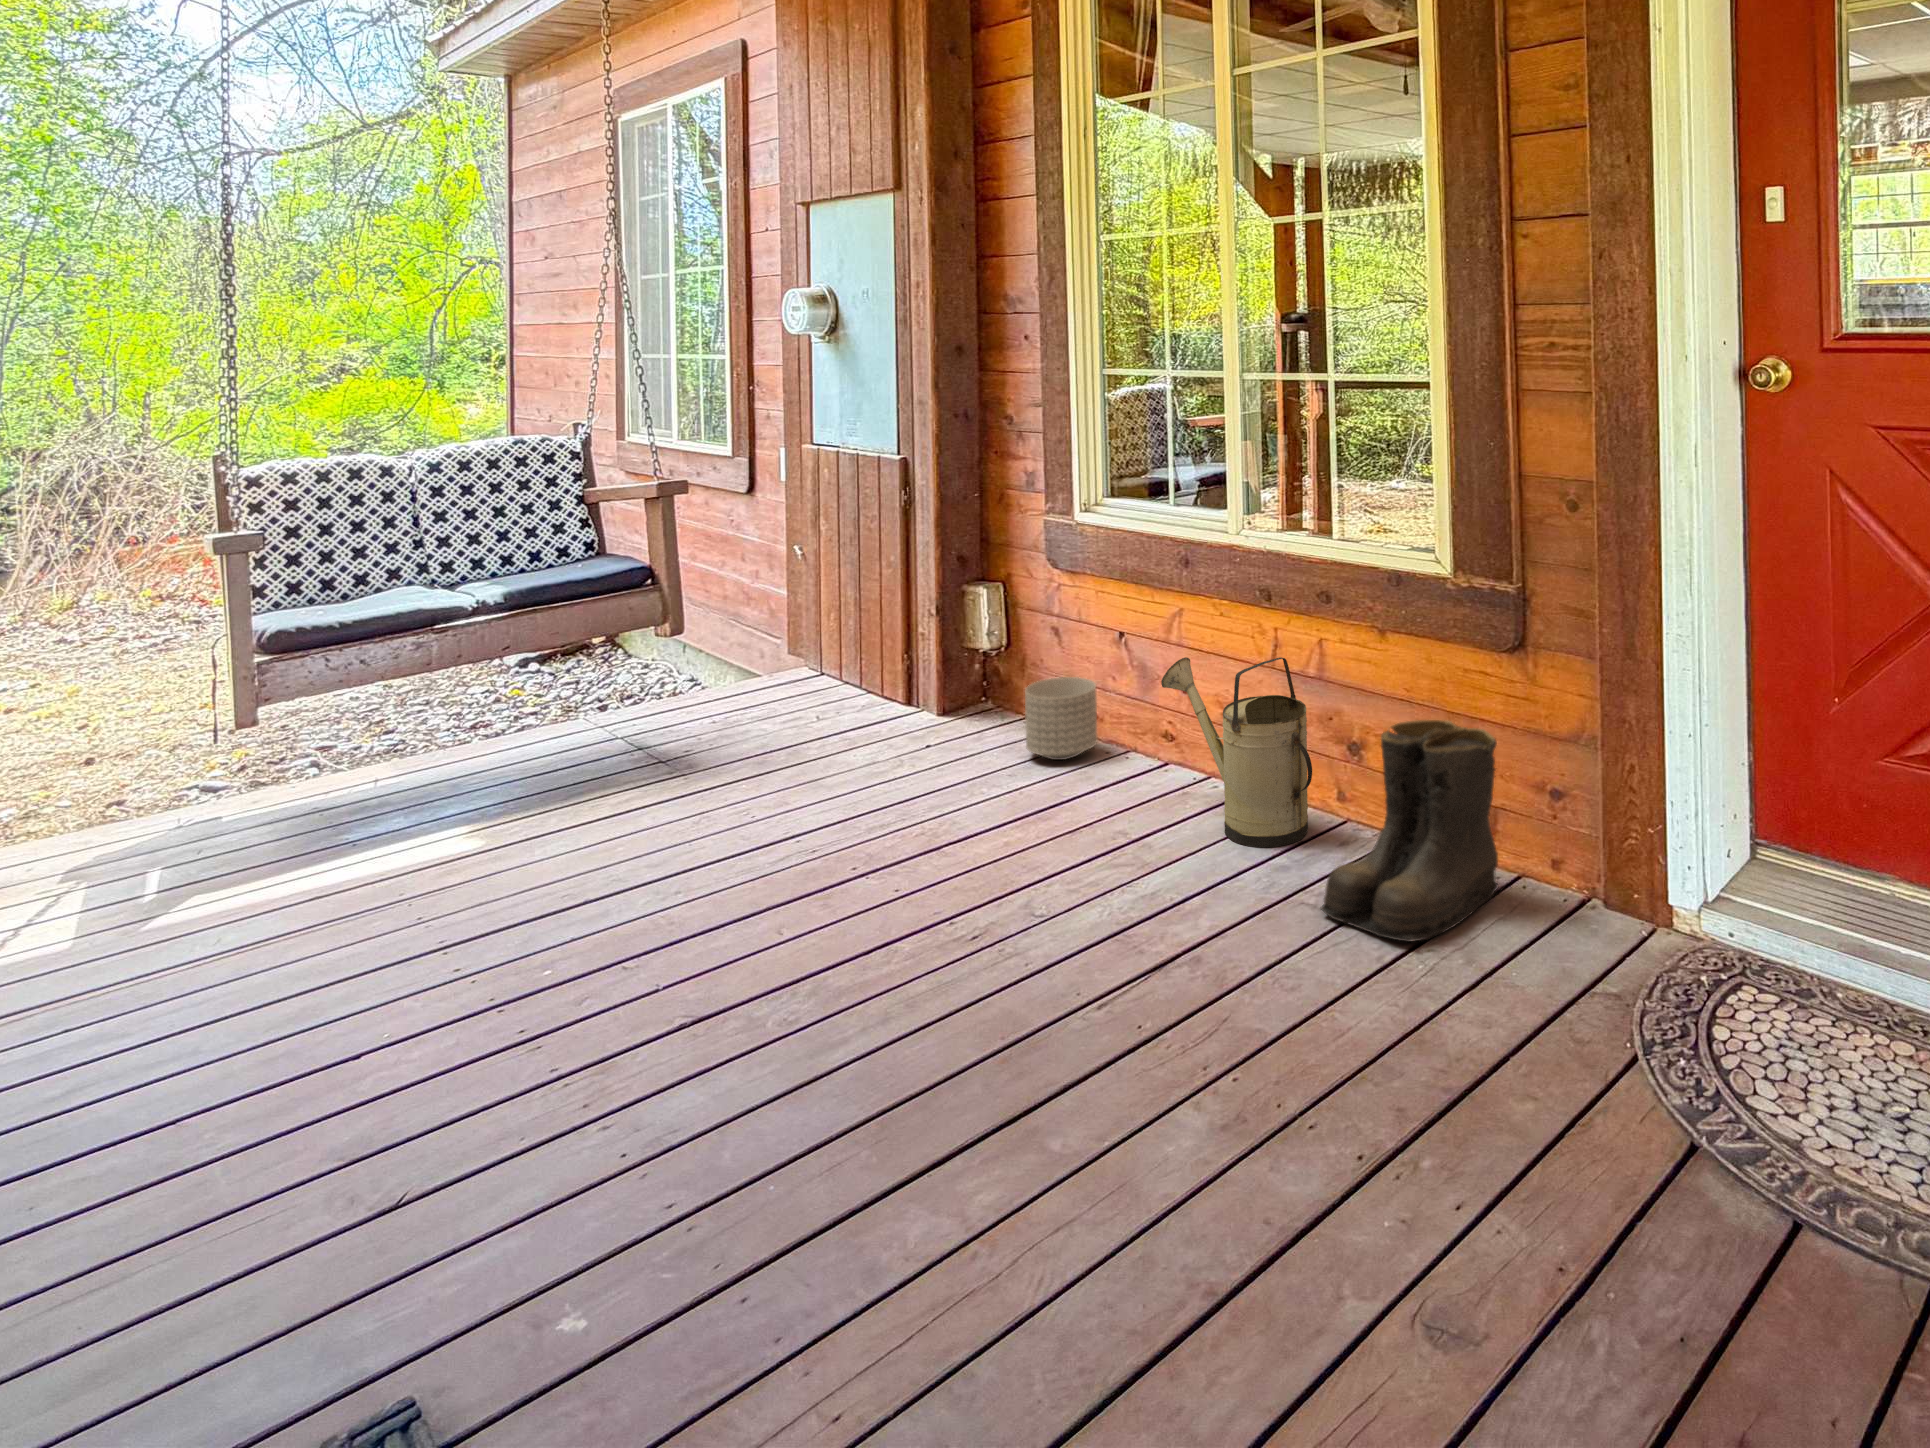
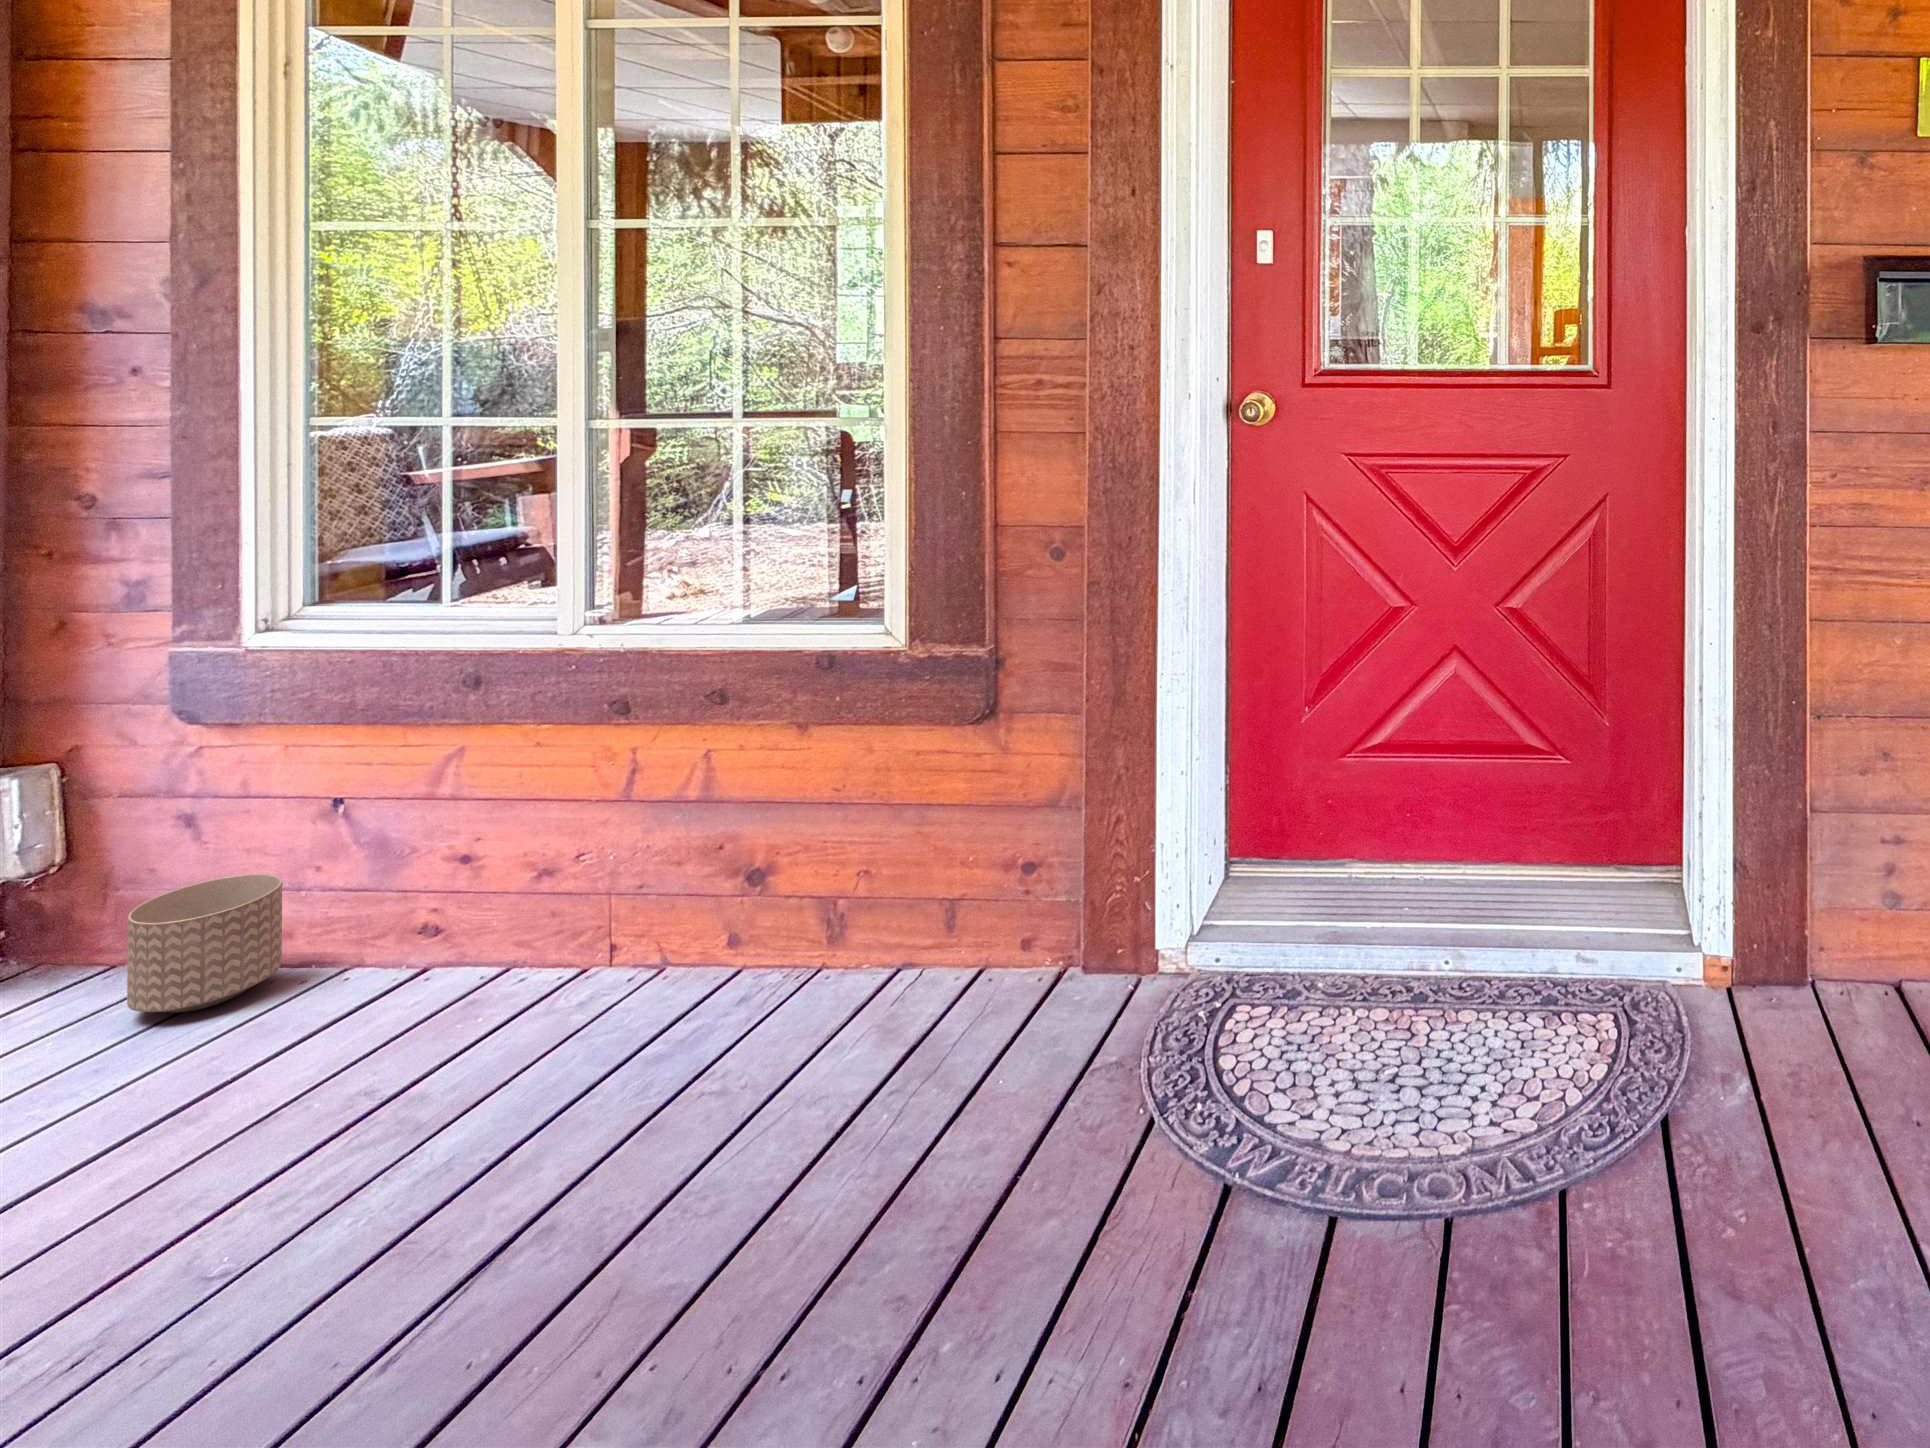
watering can: present [1161,657,1312,847] -> none [435,782,699,1041]
boots: present [1321,720,1502,942] -> none [731,813,969,1094]

